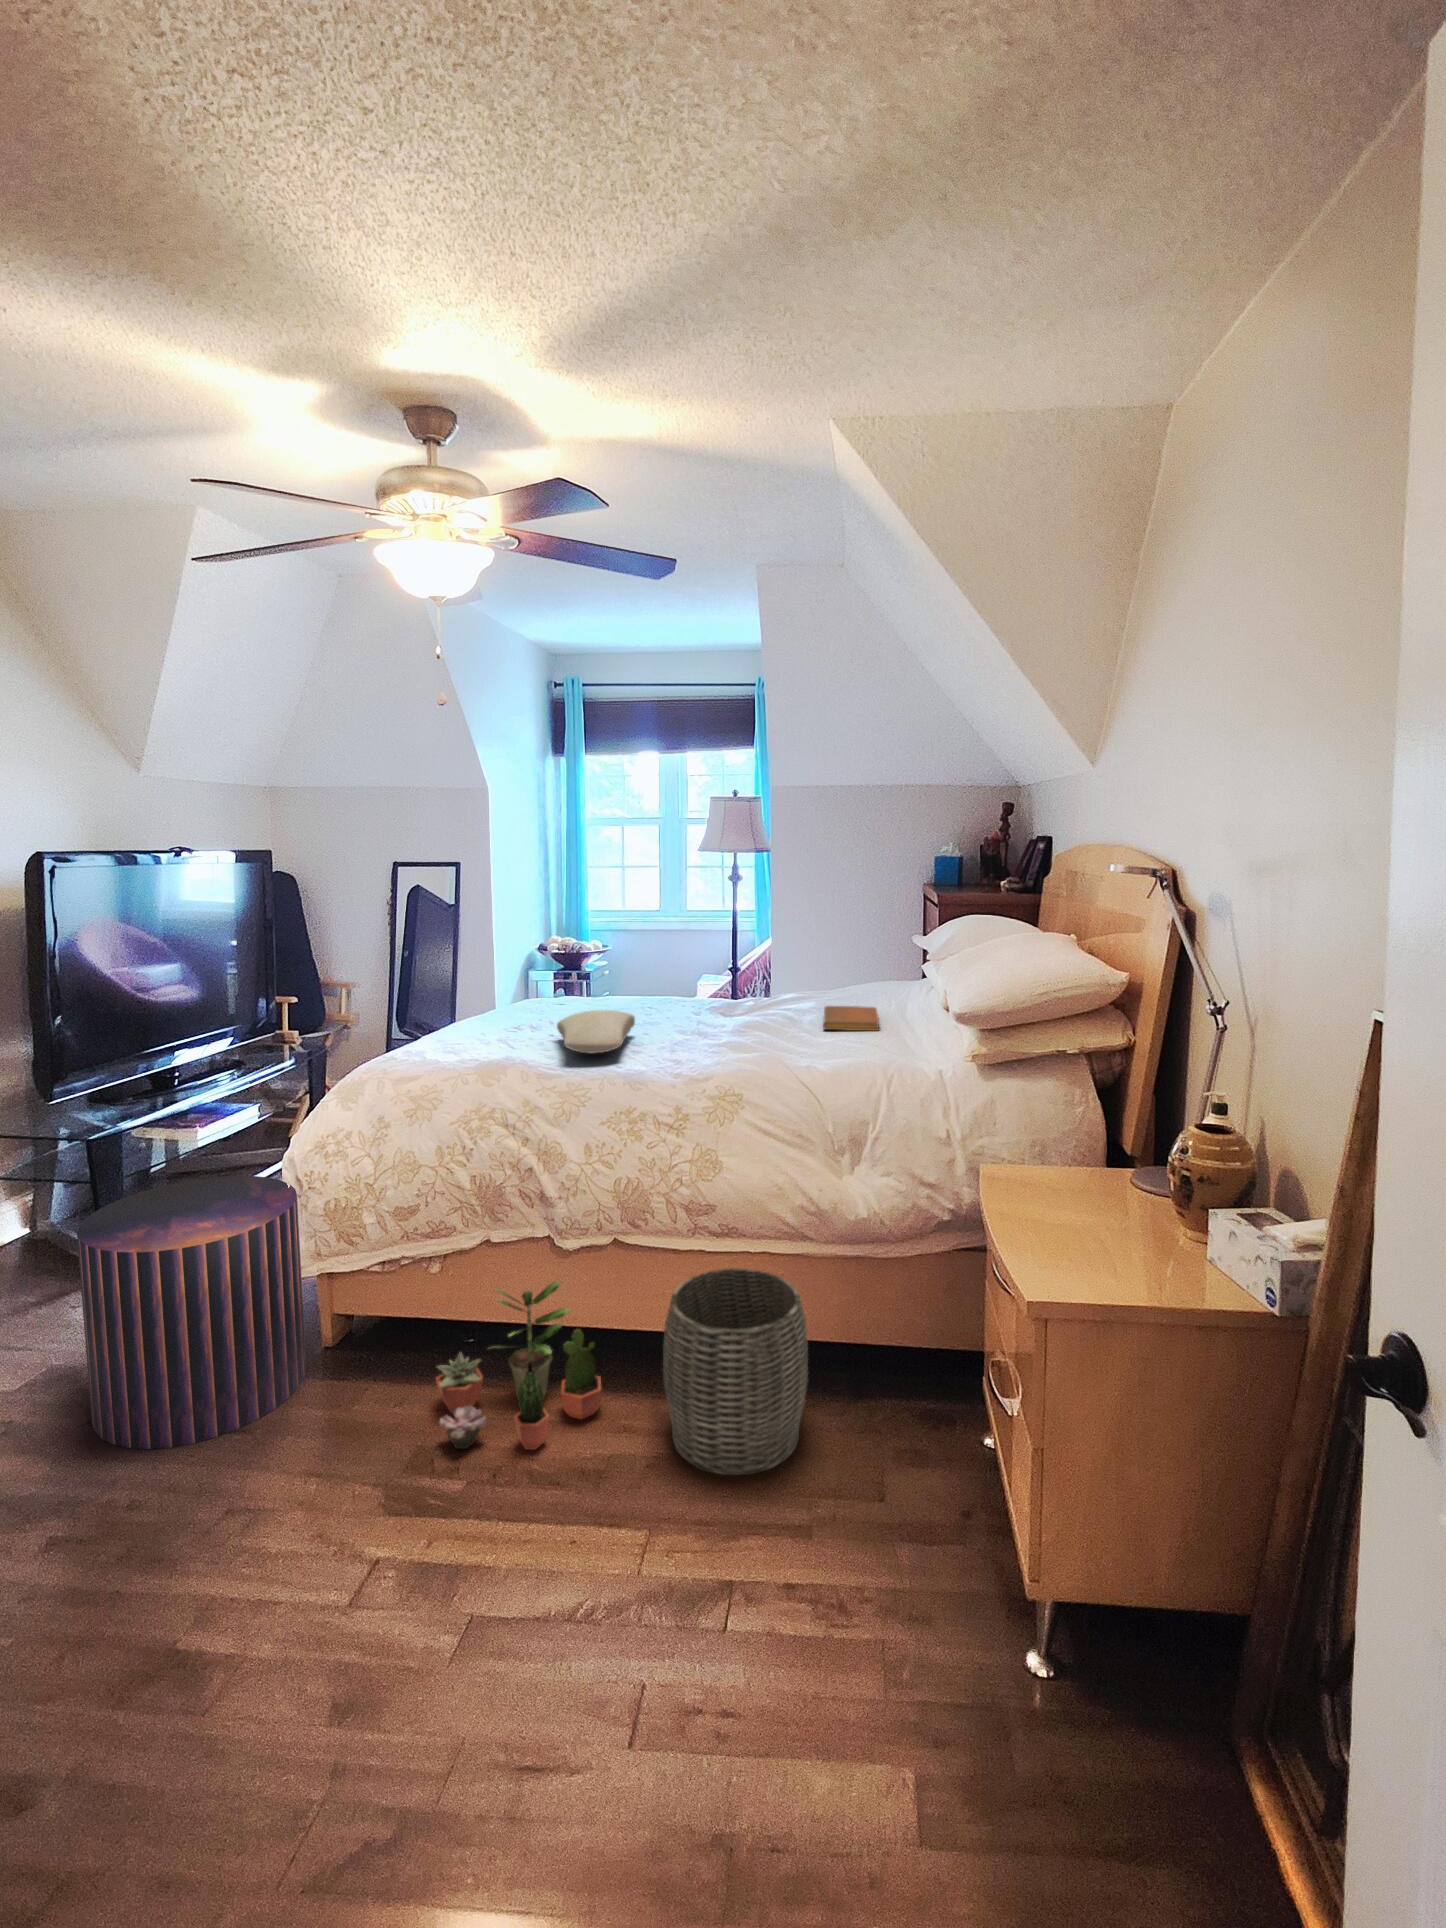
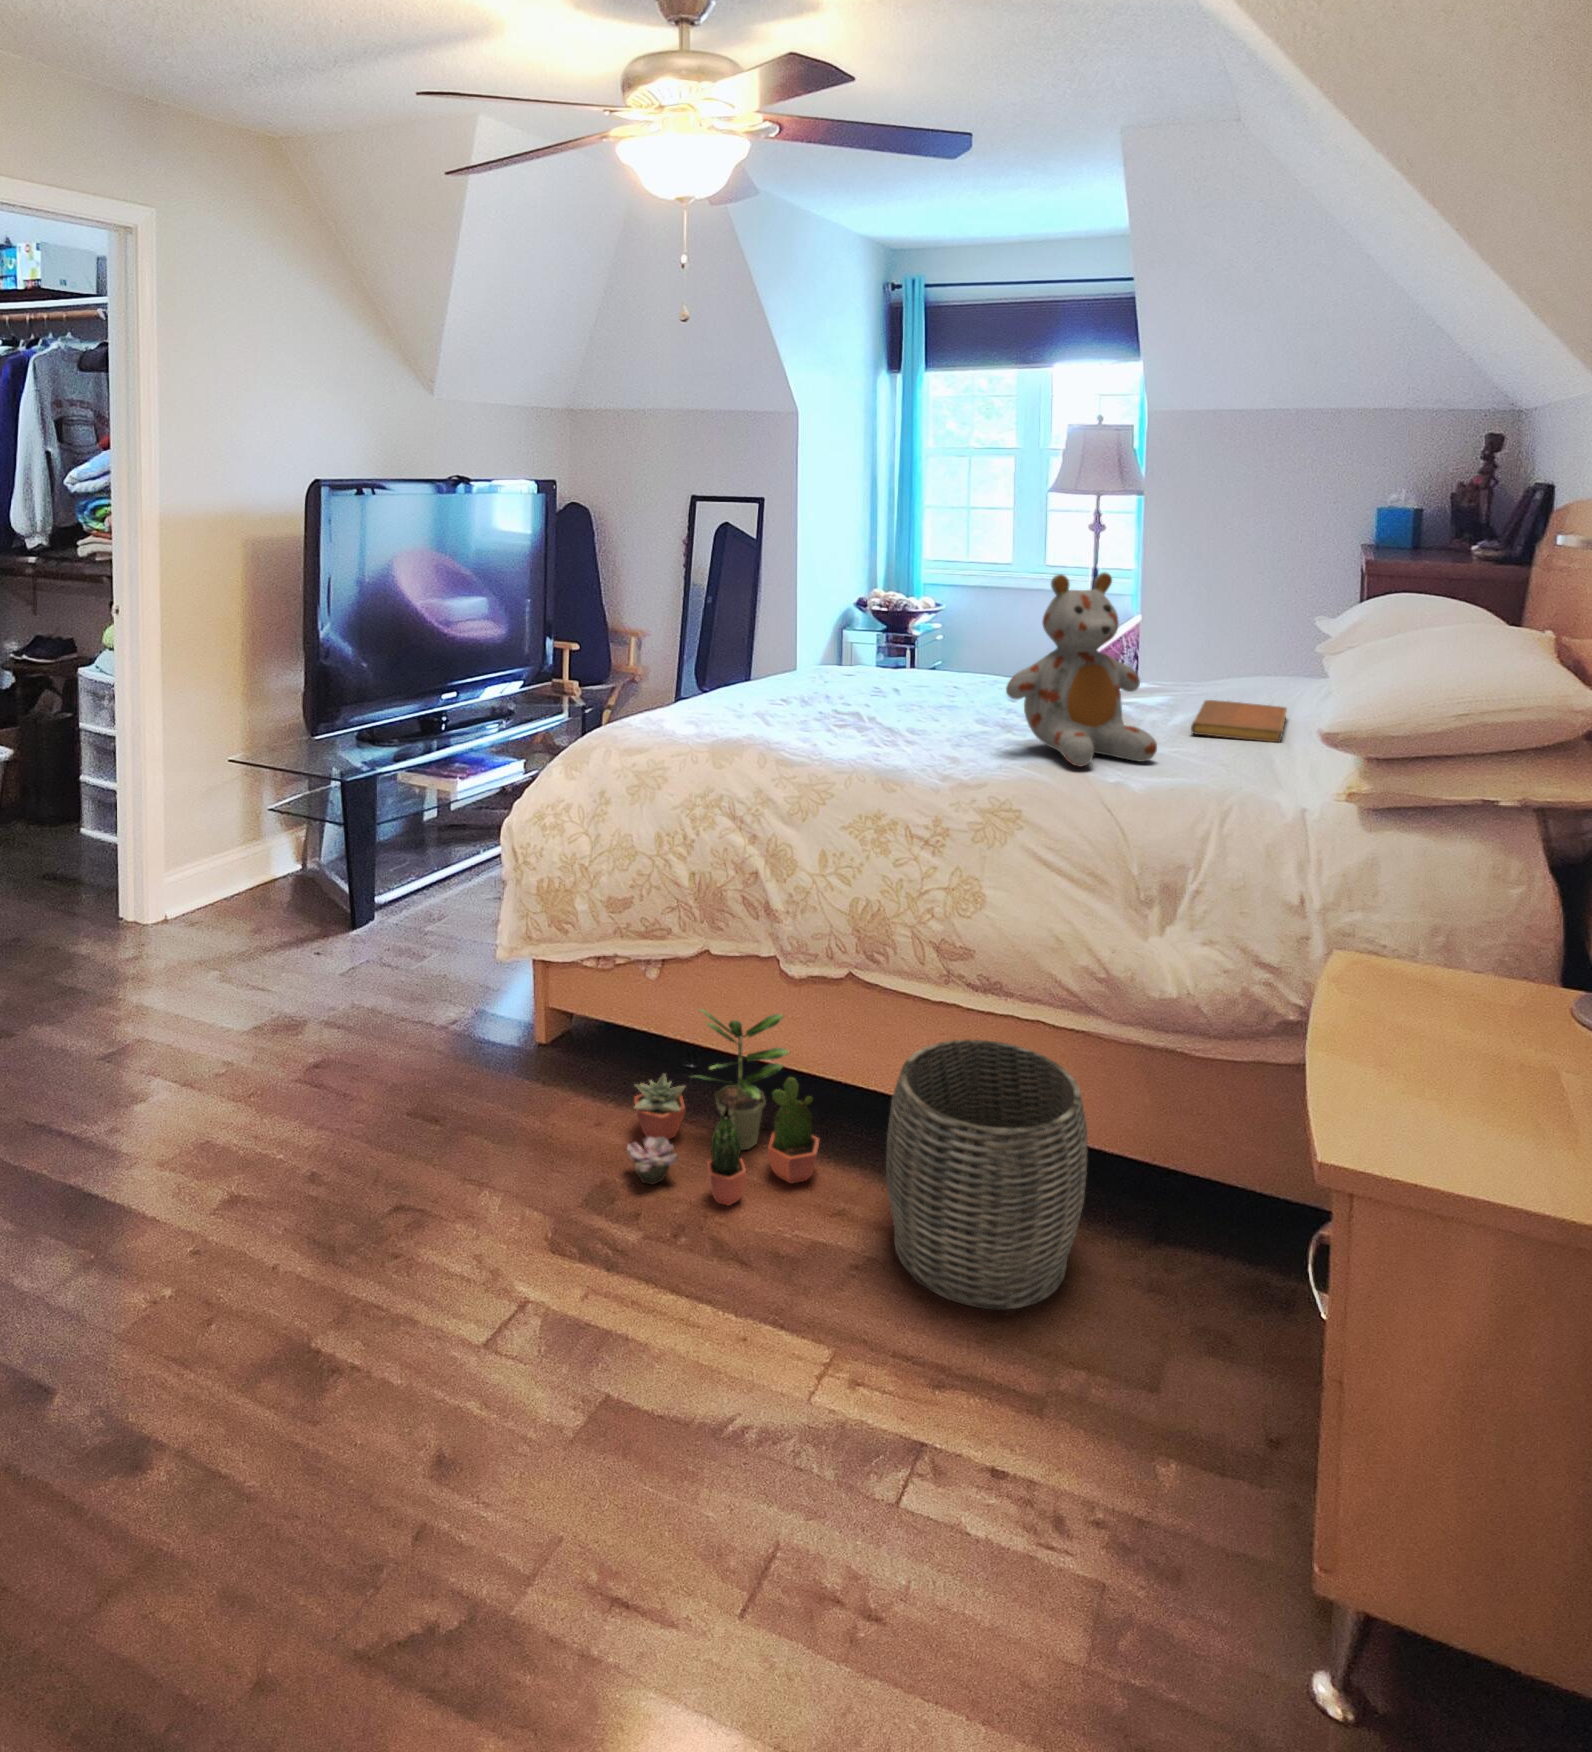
stuffed bear: none [705,921,809,1059] -> present [1006,572,1157,767]
pillow: present [557,1010,635,1053] -> none [814,684,922,738]
pouf: present [77,1176,306,1449] -> none [296,836,518,1110]

